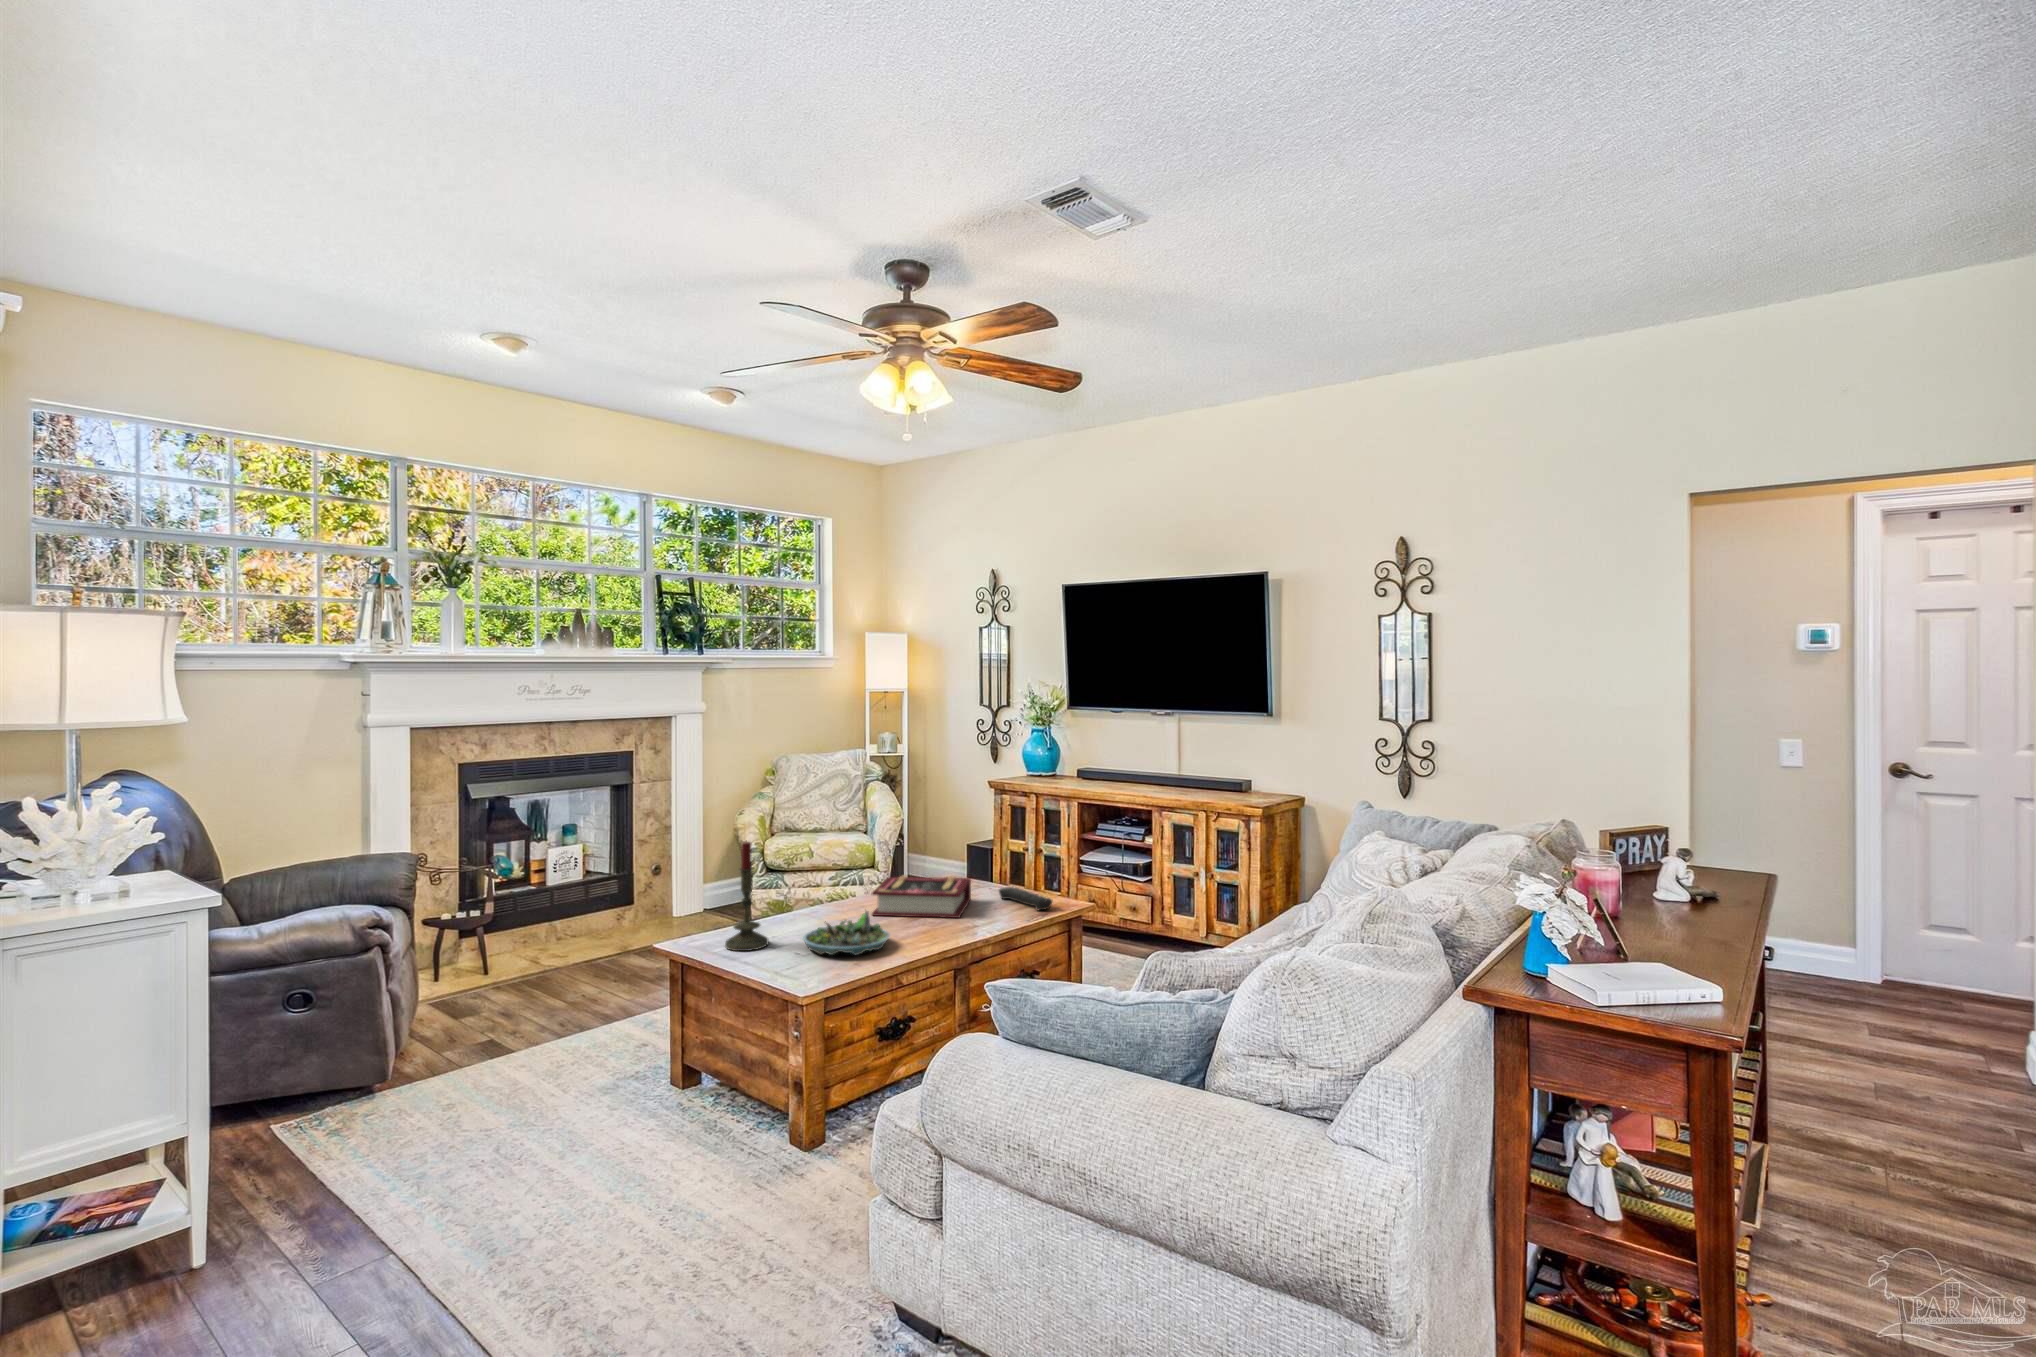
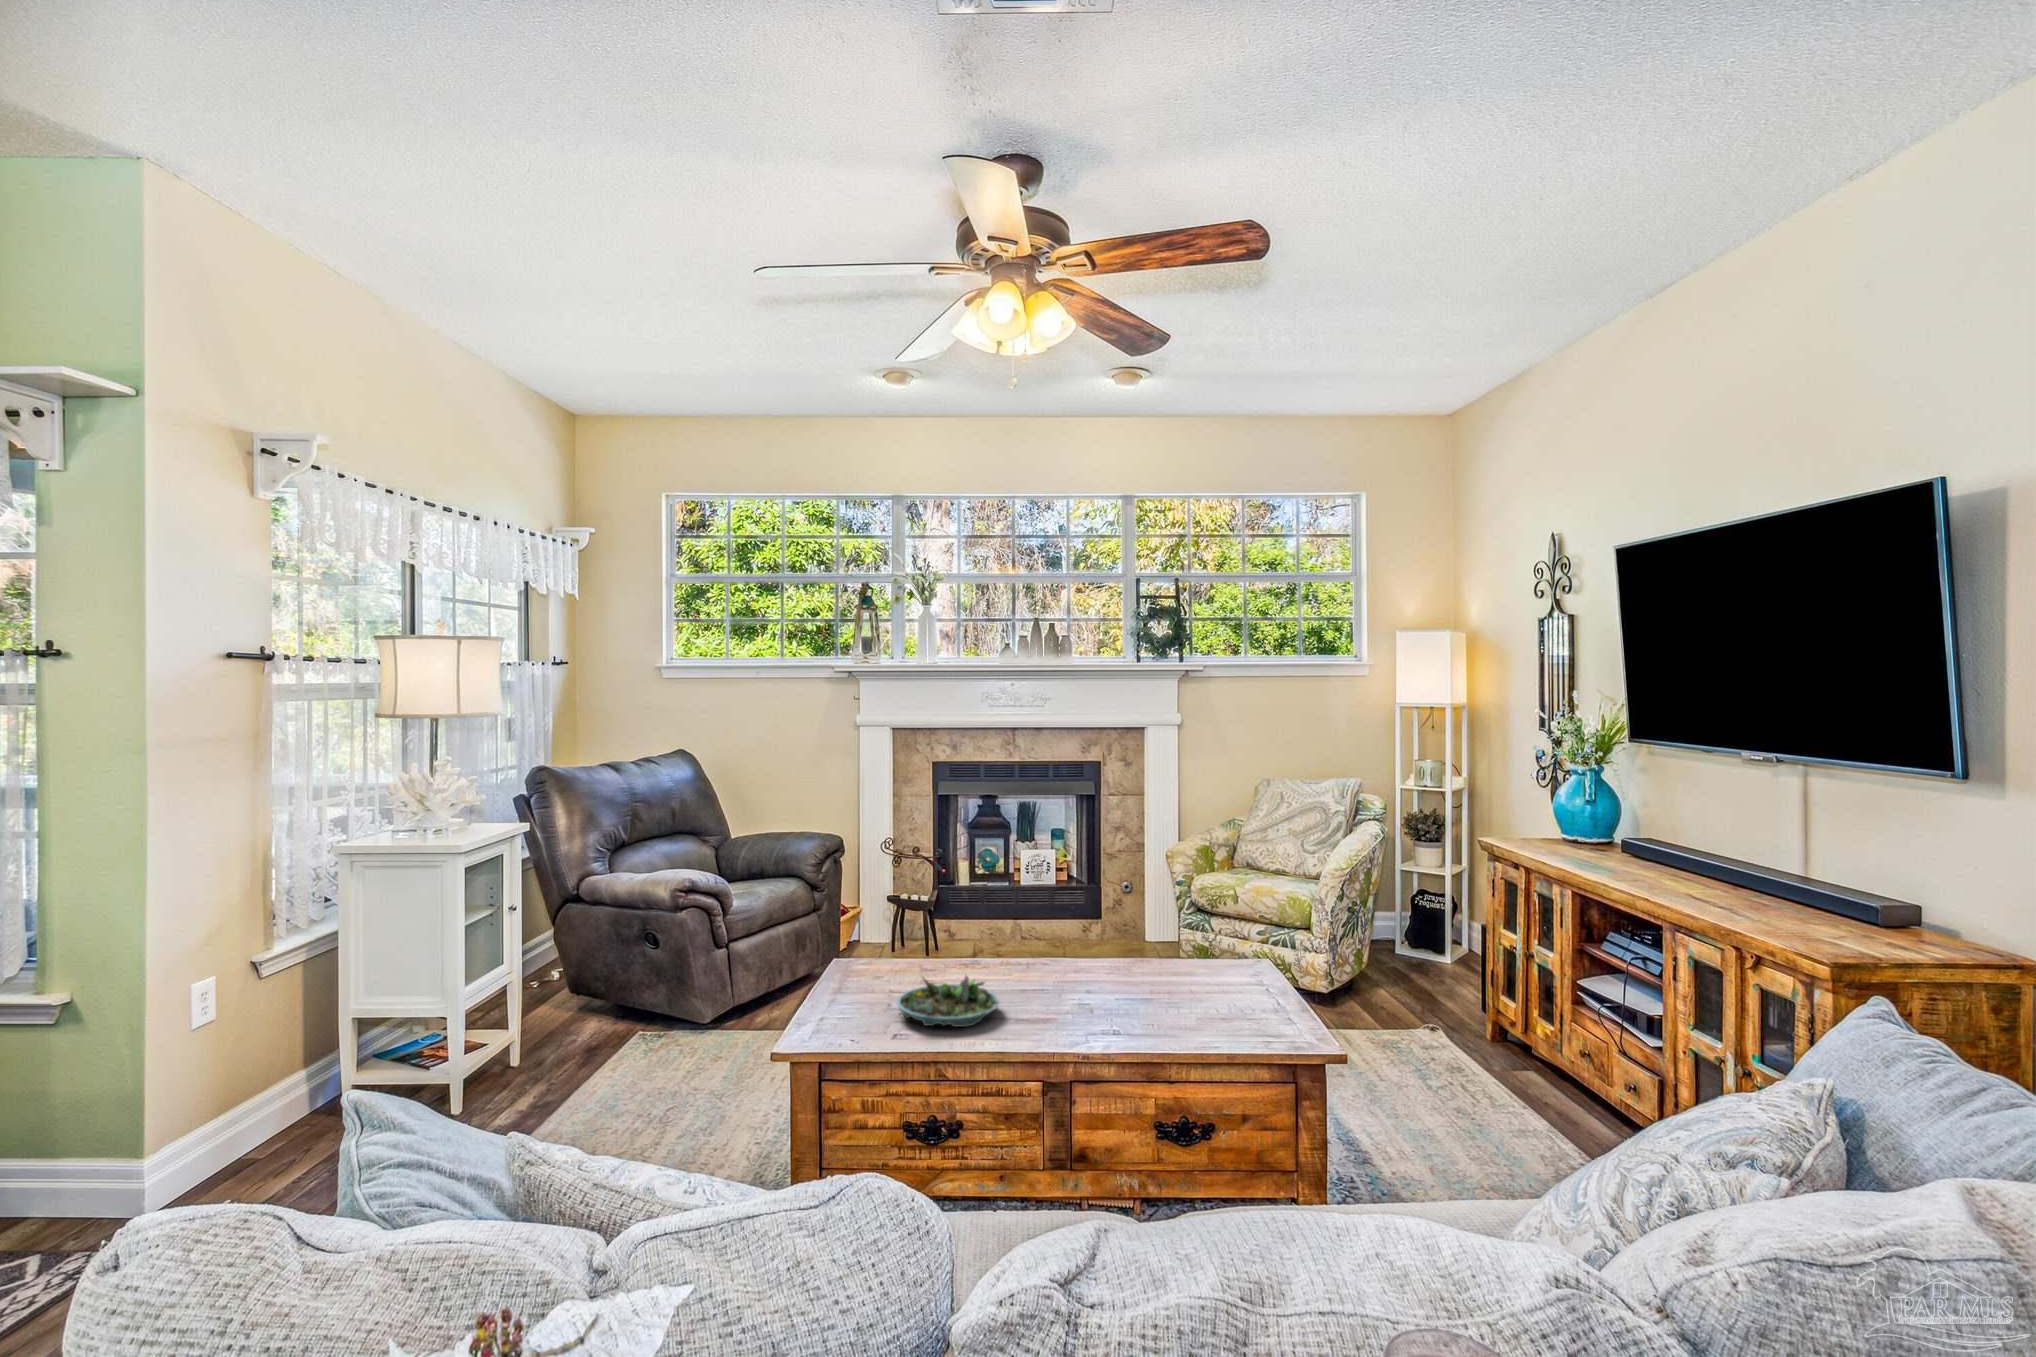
candle: present [725,842,769,951] -> none [864,866,911,991]
book: present [872,876,971,918] -> none [1060,943,1202,1017]
remote control: present [999,887,1052,910] -> none [1241,993,1267,1039]

